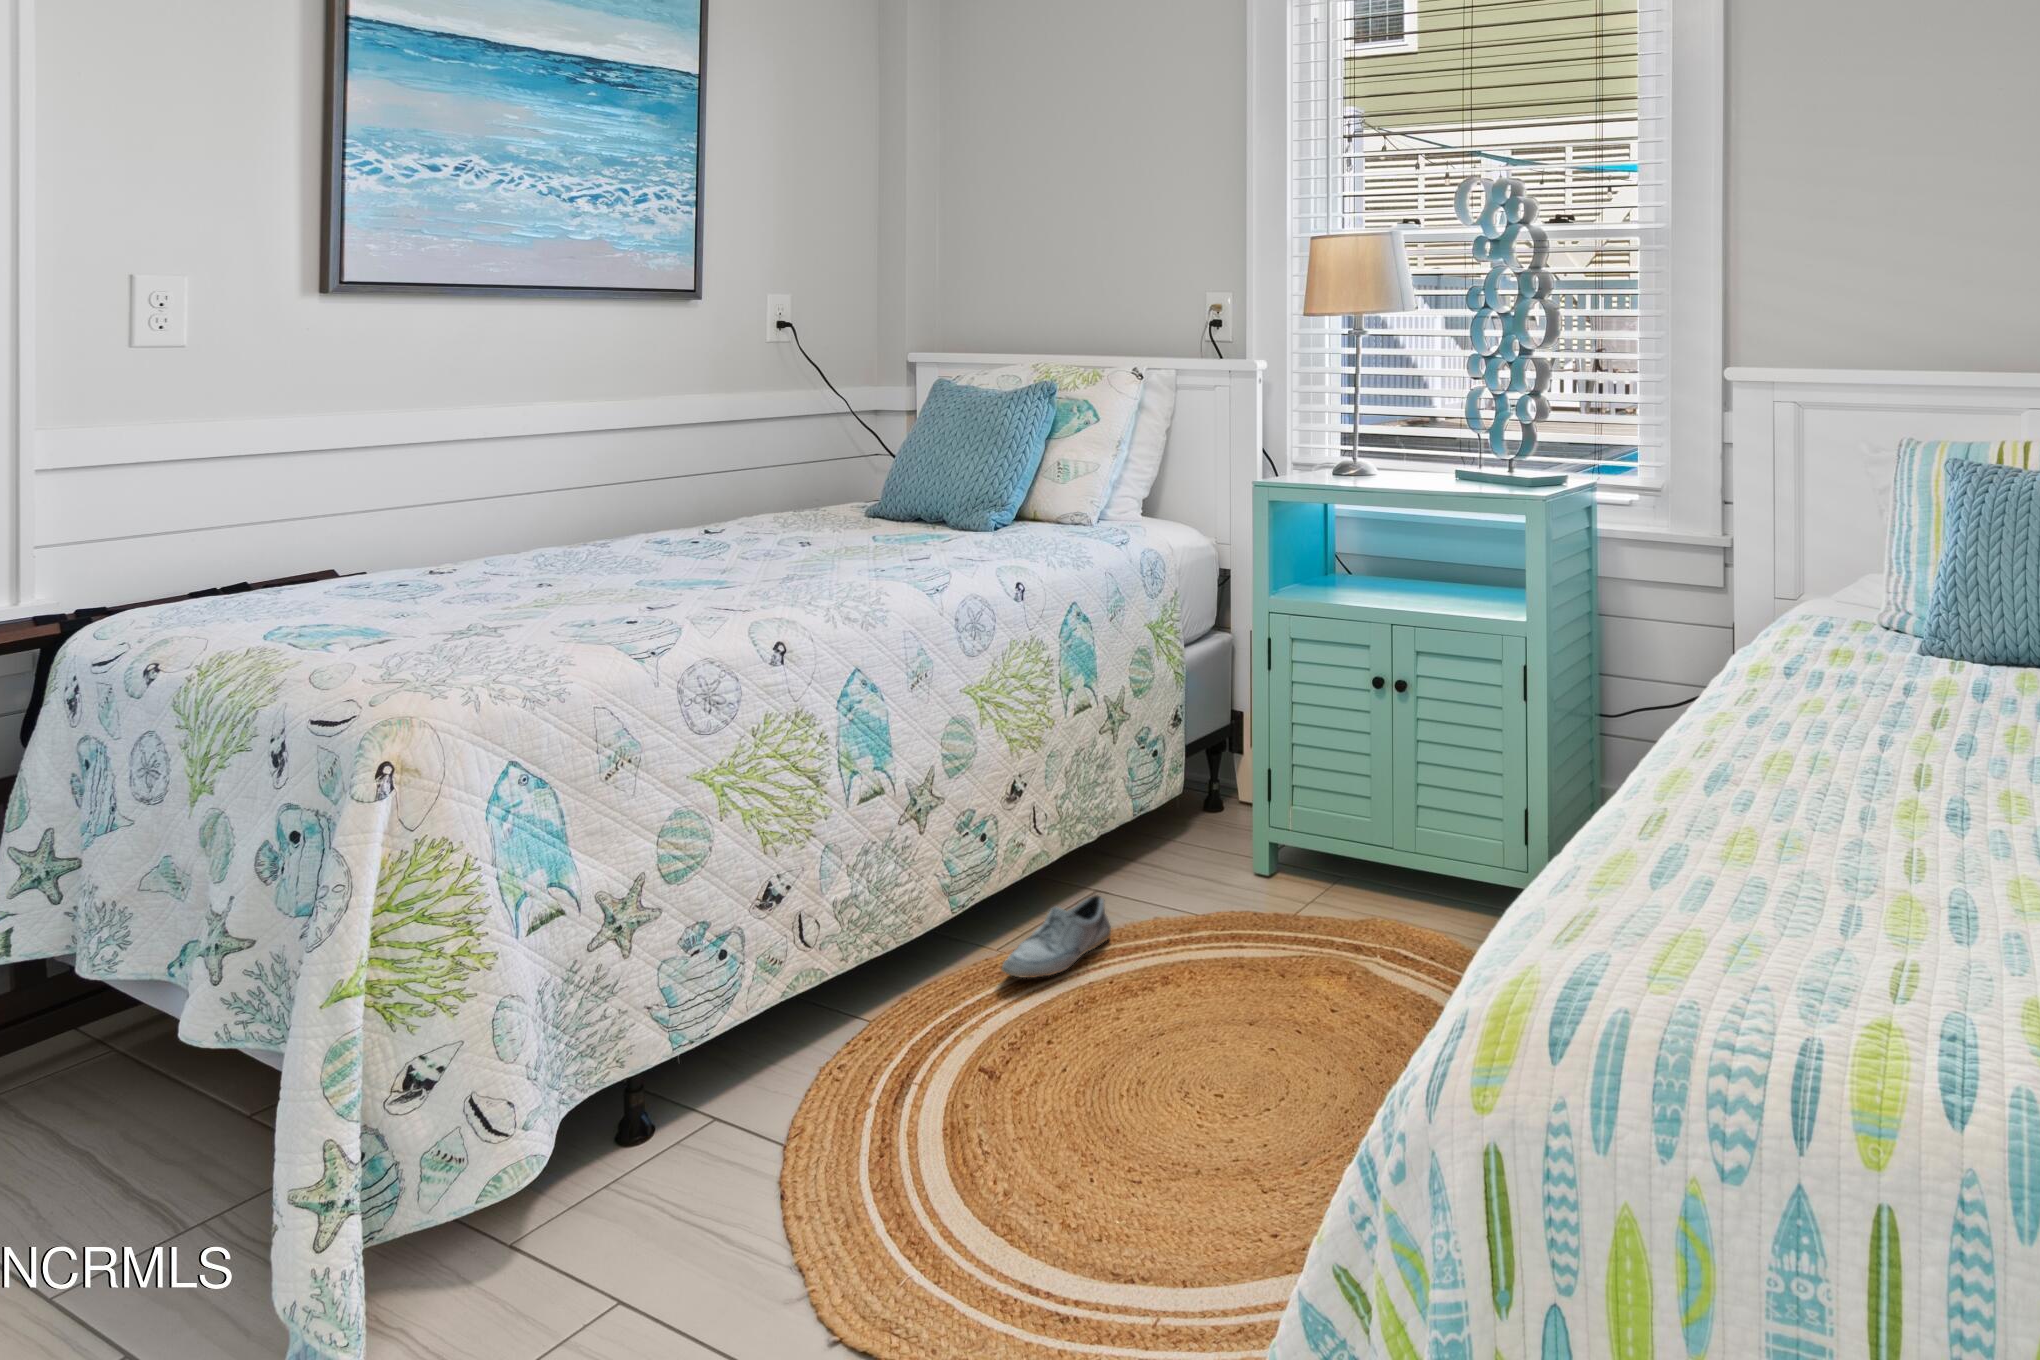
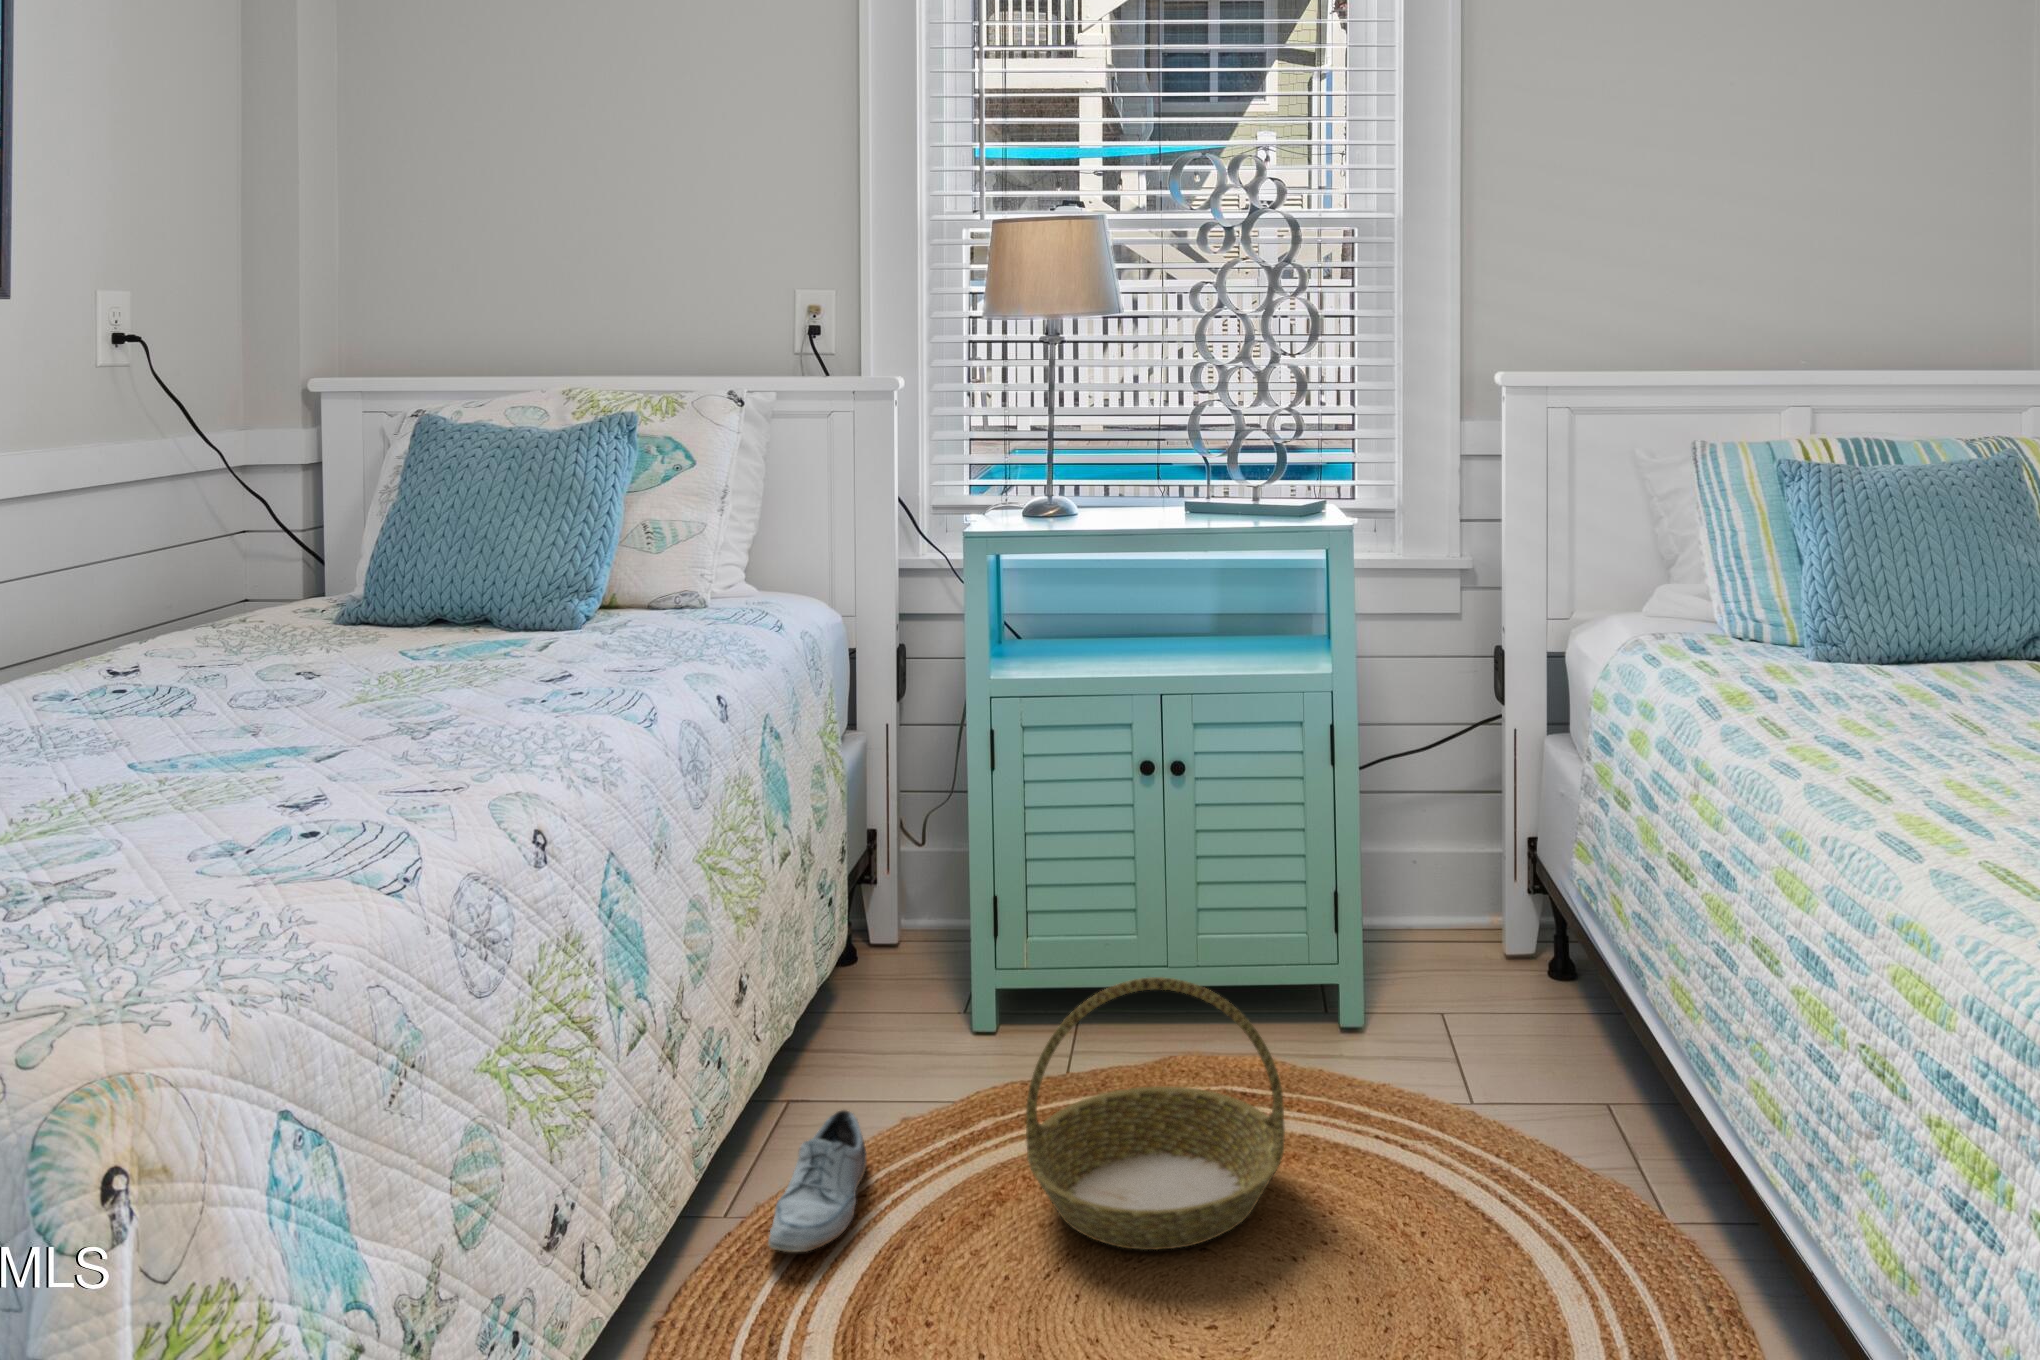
basket: none [1176,830,1376,1036] -> present [1026,977,1285,1250]

